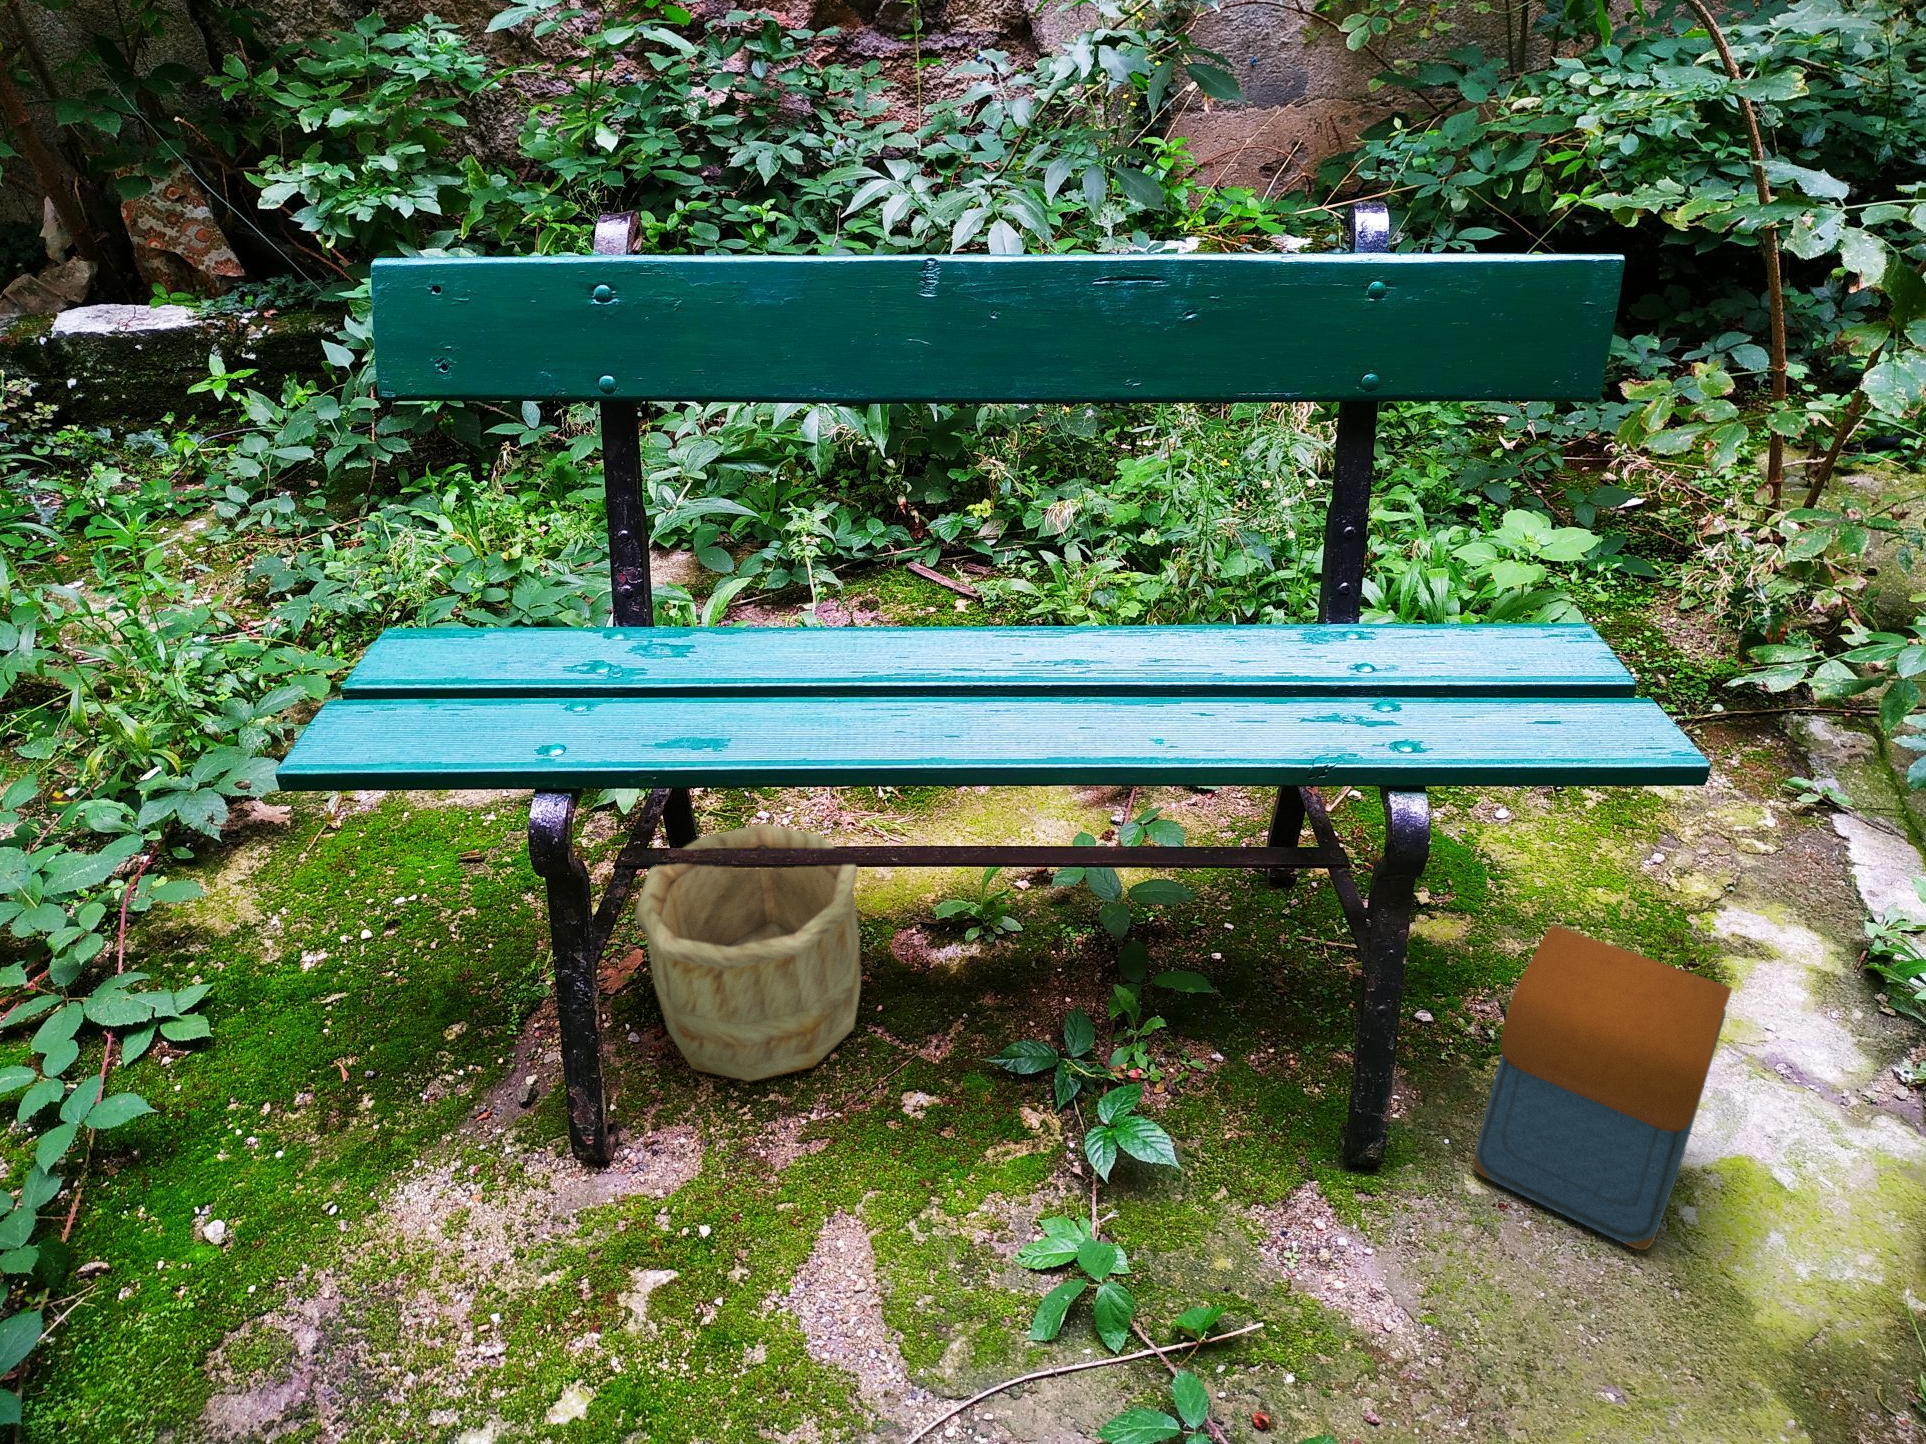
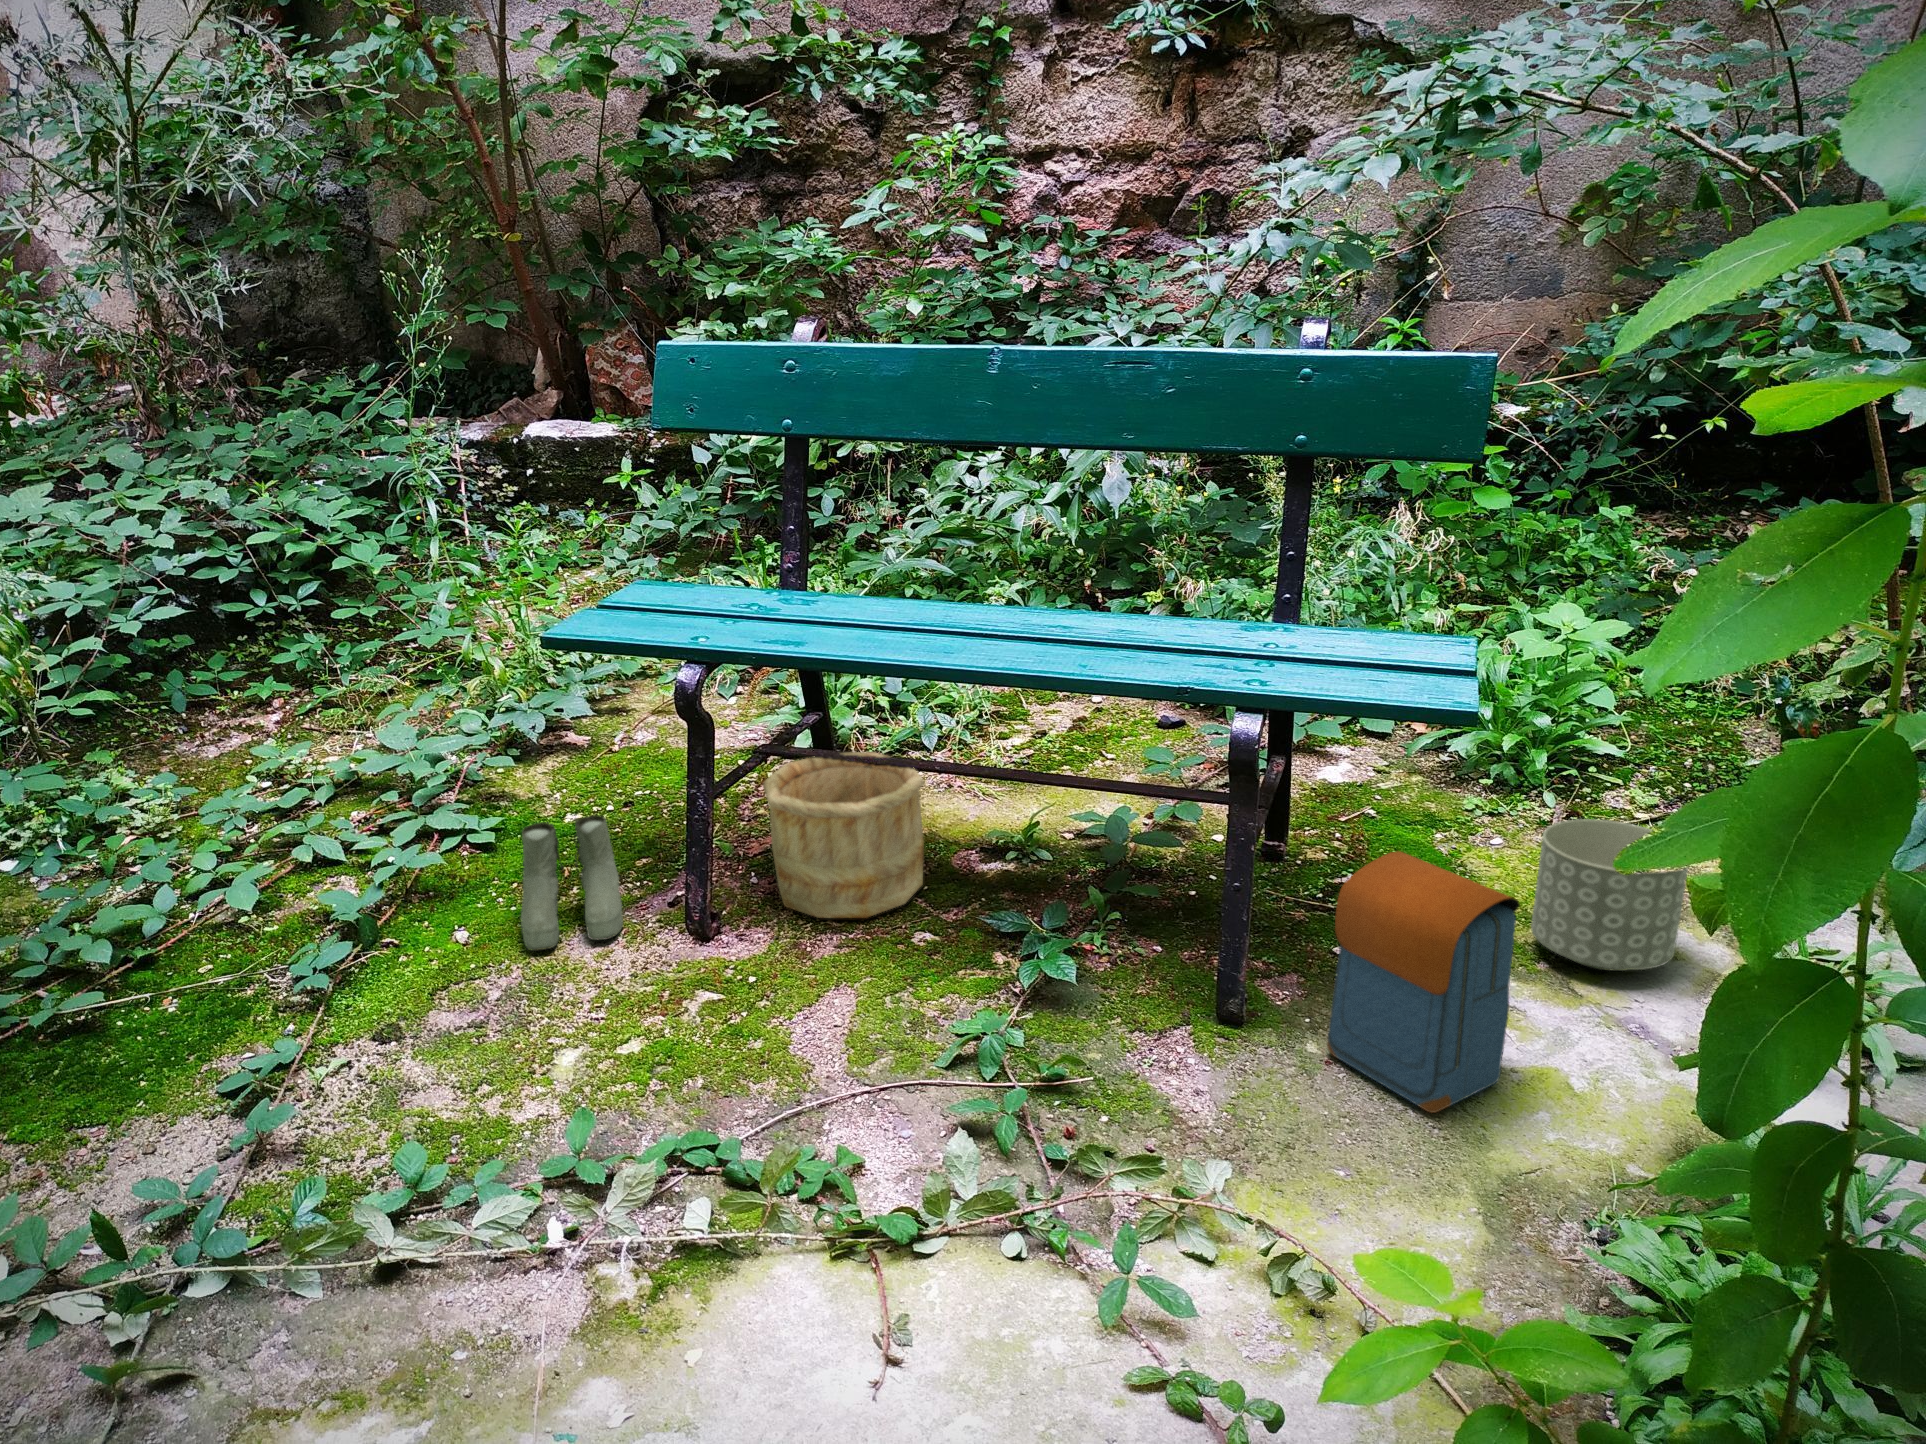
planter: none [1569,784,1762,966] -> present [1531,819,1688,971]
boots: none [282,1014,470,1258] -> present [521,815,623,951]

